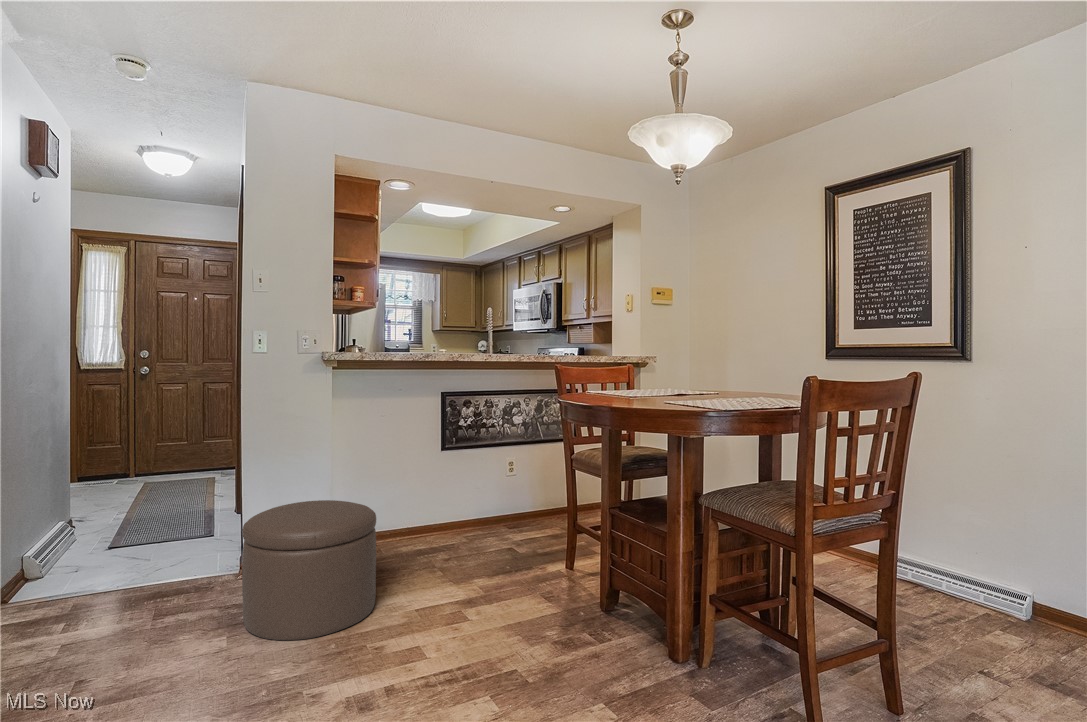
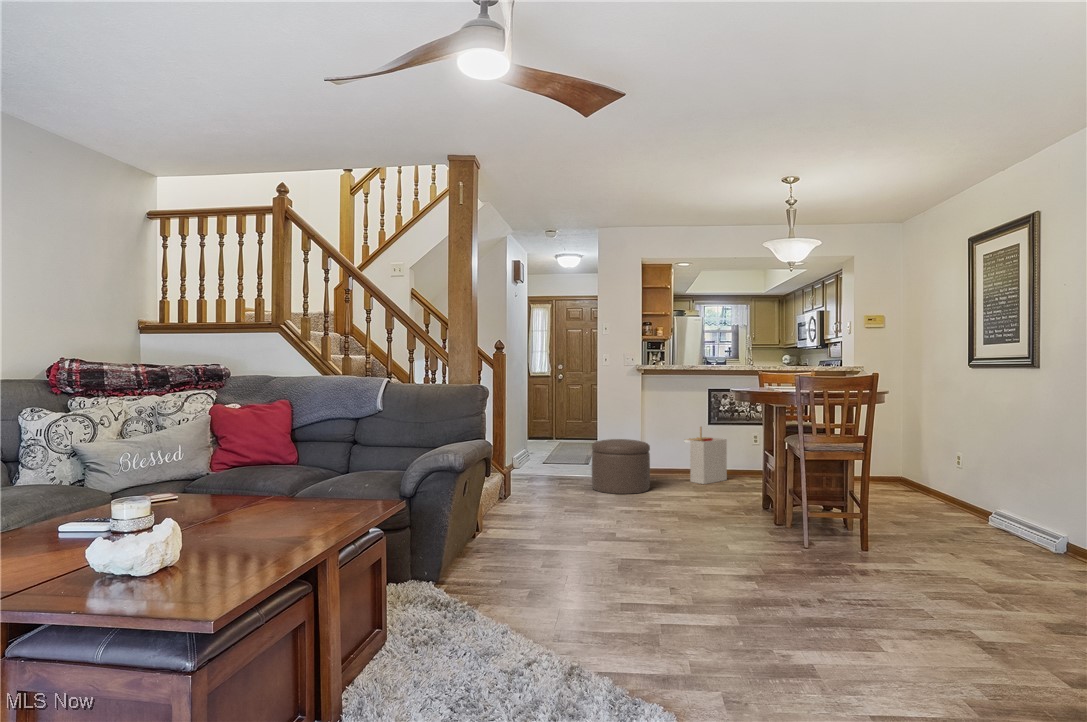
storage bin: none [417,456,481,559] -> present [684,427,727,484]

